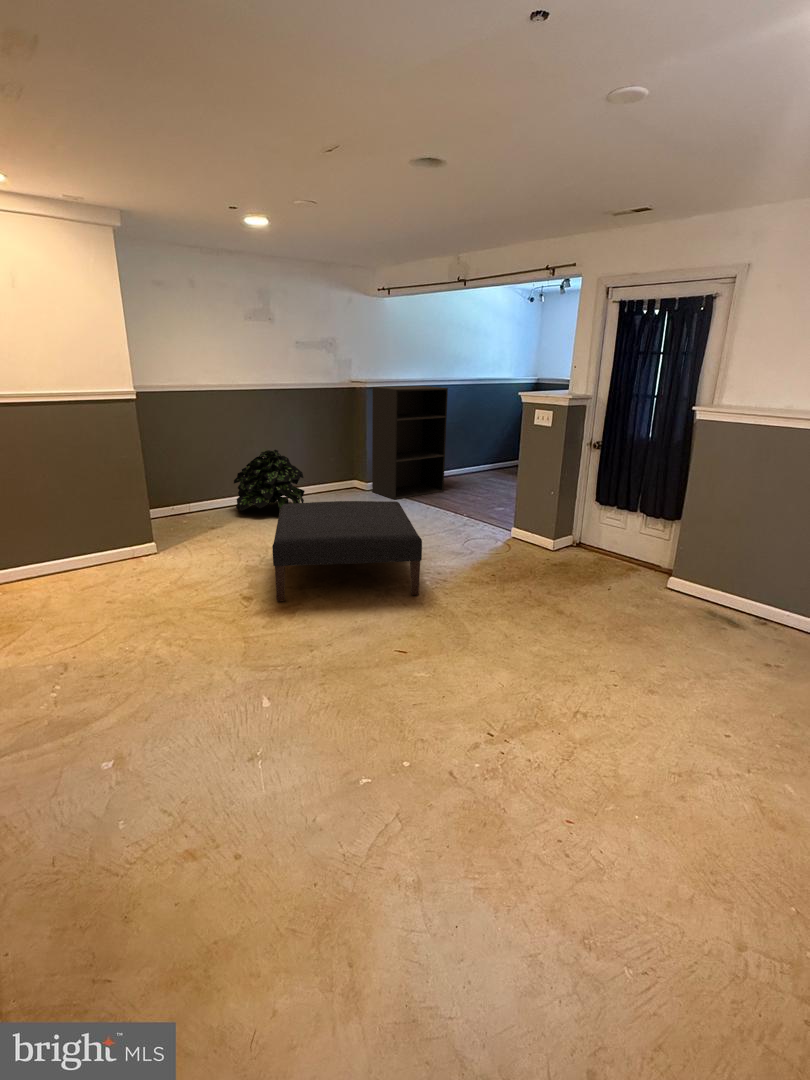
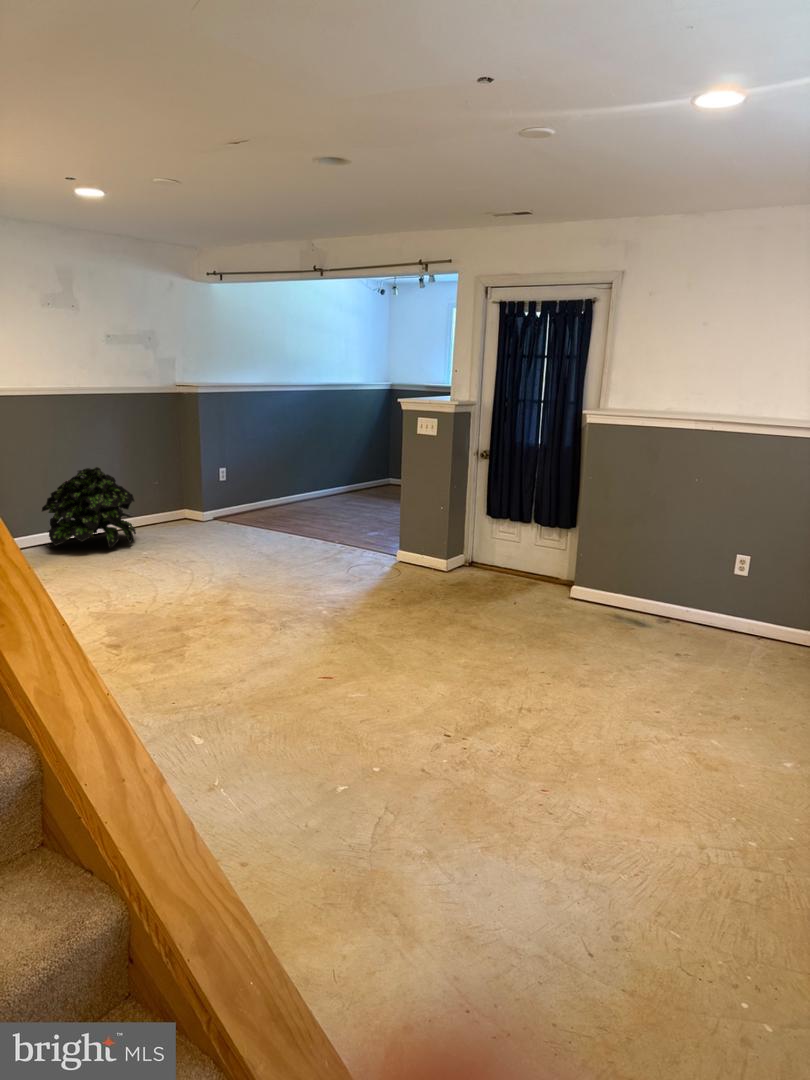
bookshelf: present [372,386,448,499] -> none [215,387,307,525]
ottoman: present [272,501,422,601] -> none [124,524,309,646]

